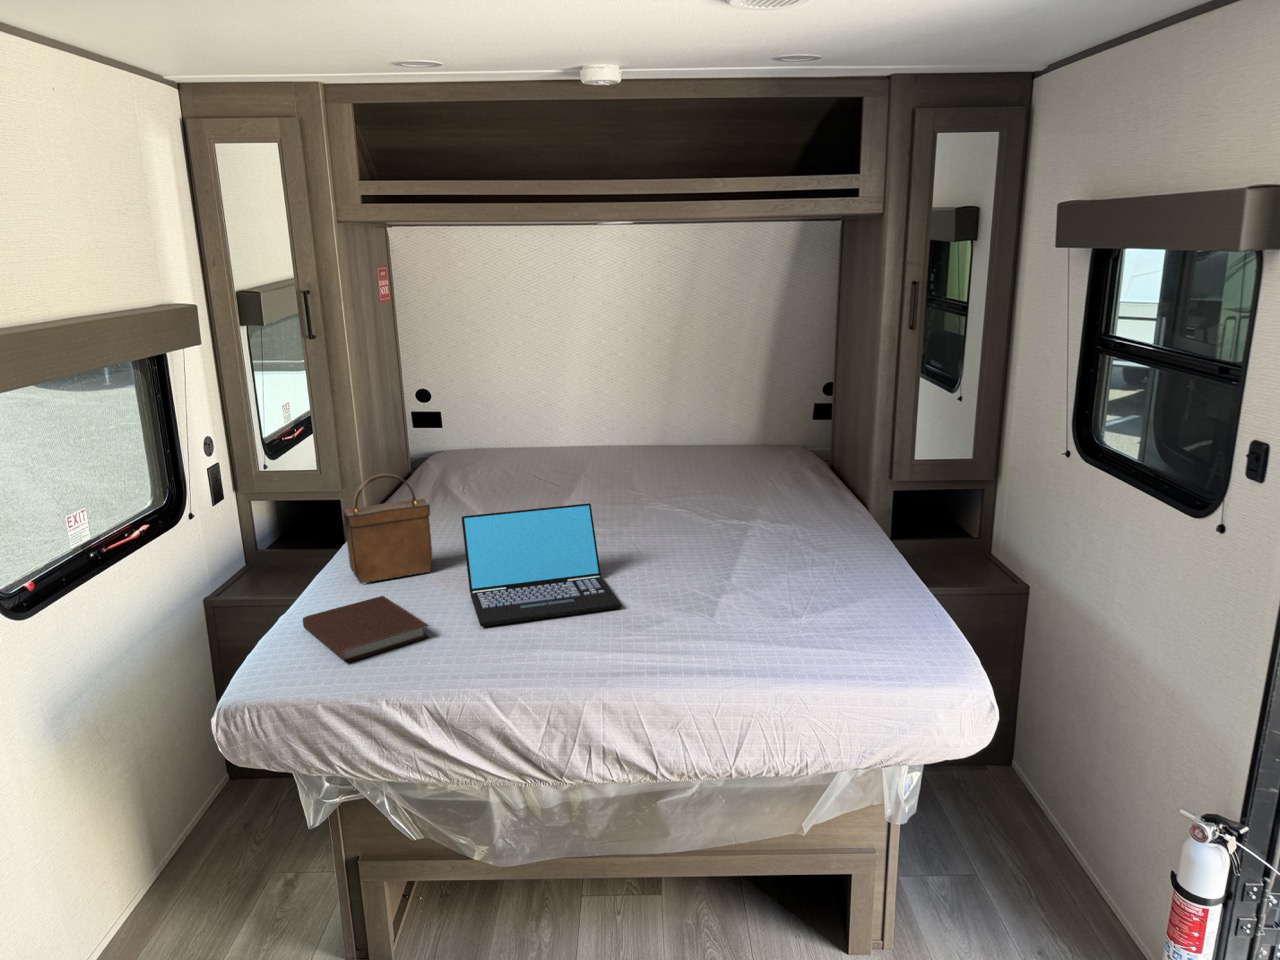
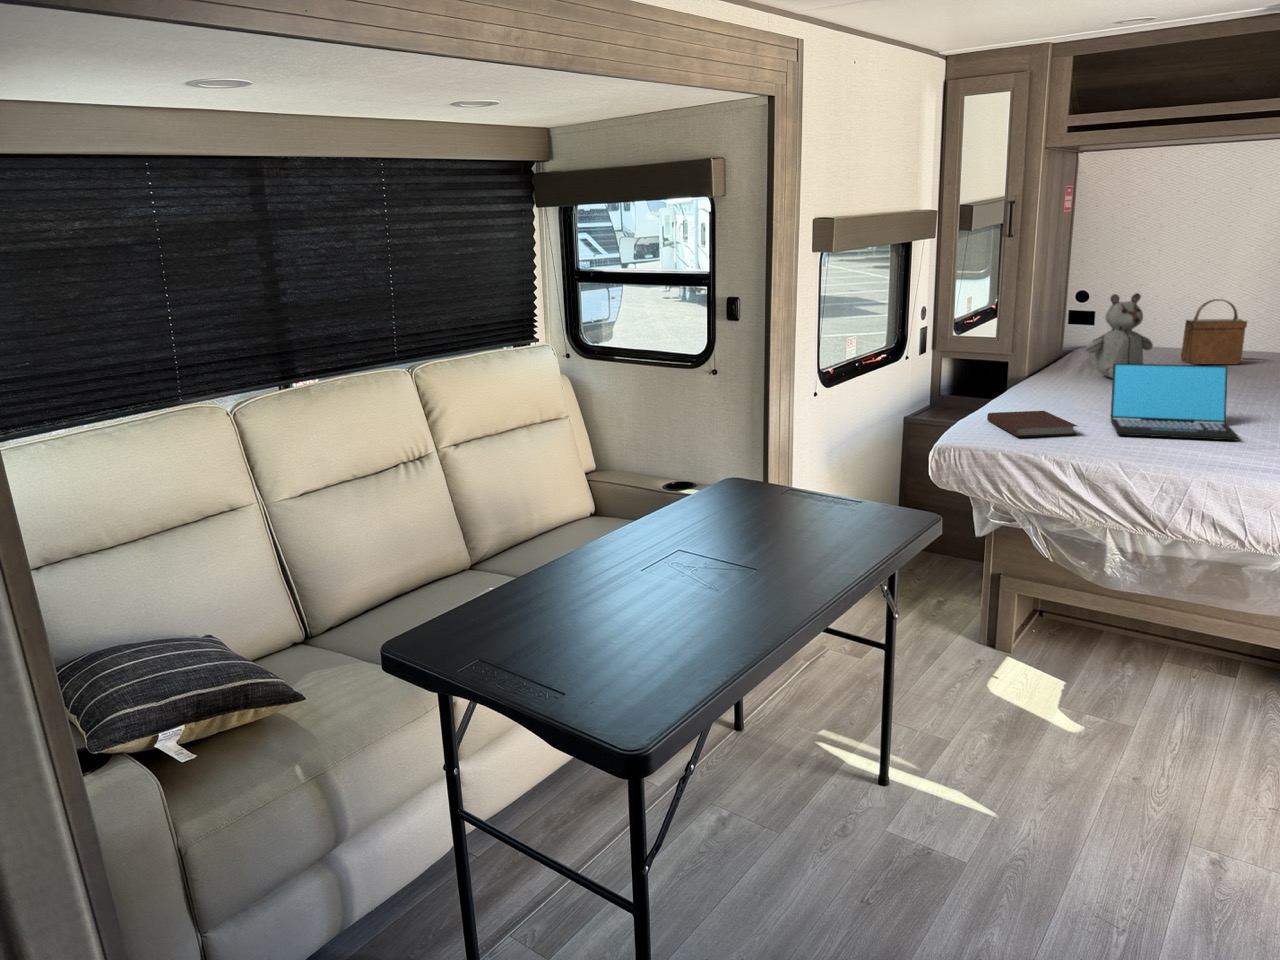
stuffed bear: none [431,402,519,517] -> present [1086,293,1153,378]
handbag: present [343,474,432,584] -> present [1181,299,1247,365]

